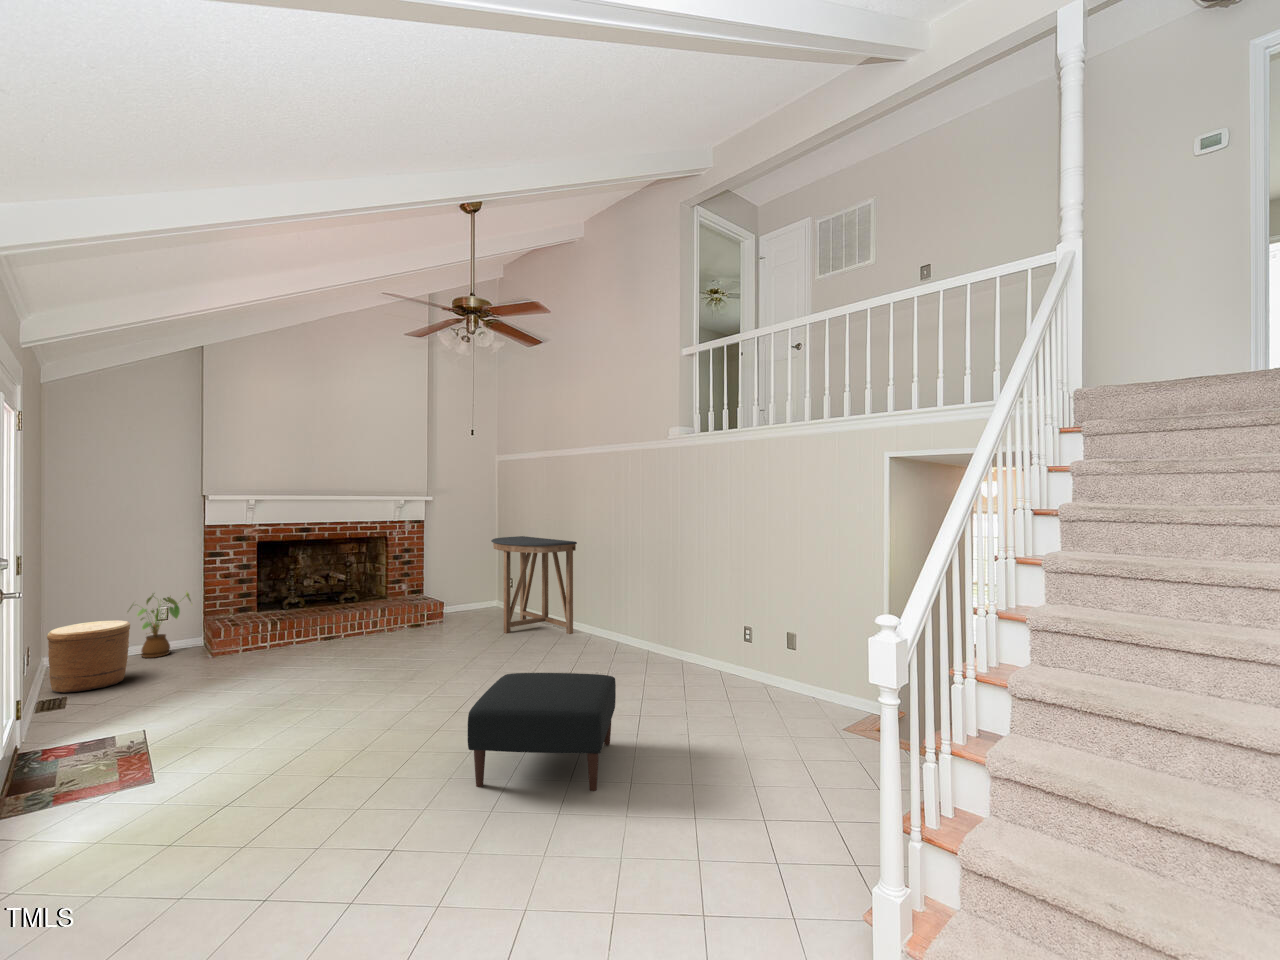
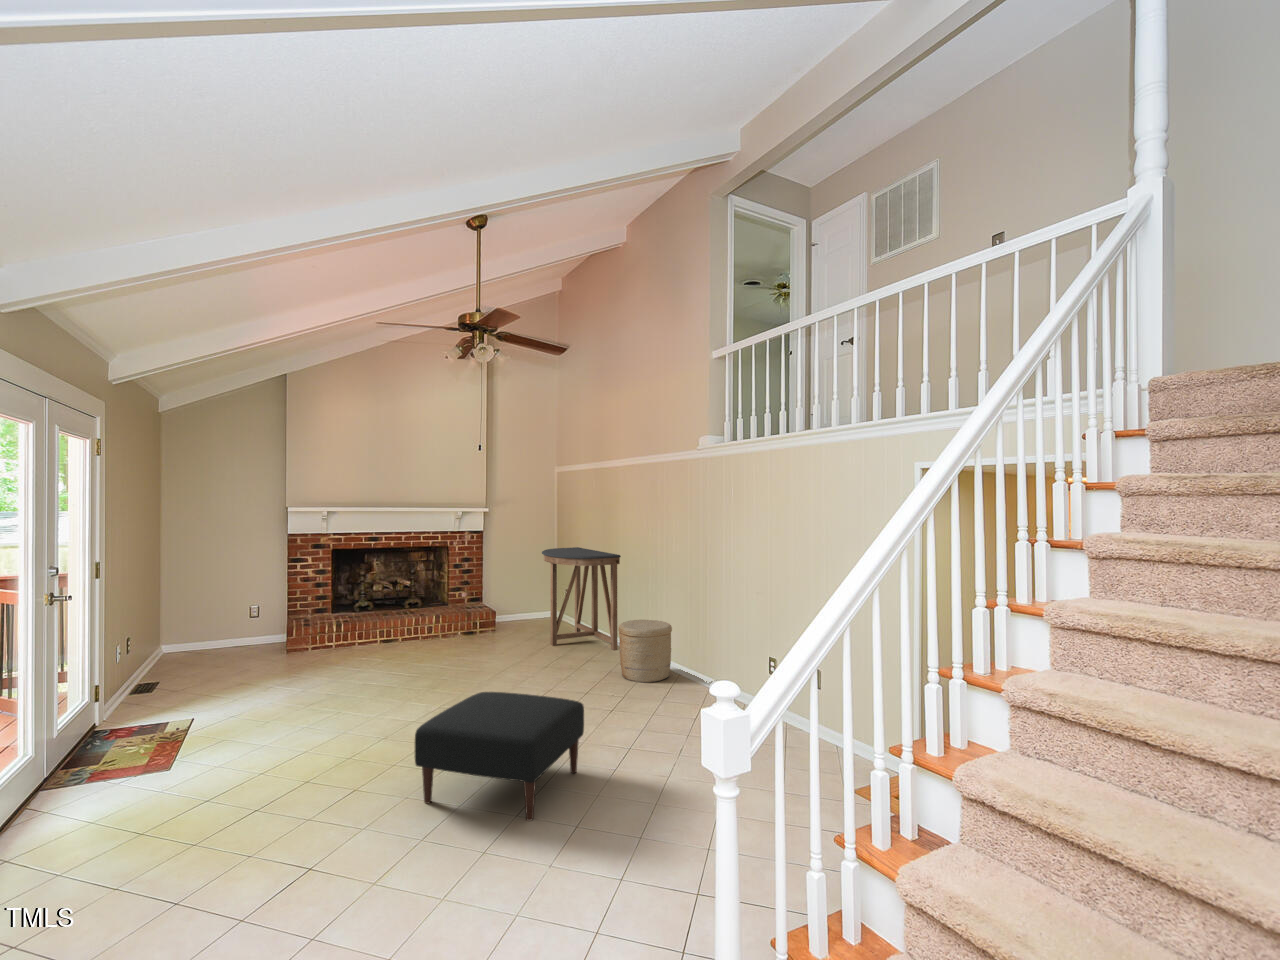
house plant: present [130,592,191,658] -> none [220,592,274,652]
woven basket: present [47,620,130,693] -> present [619,620,672,683]

